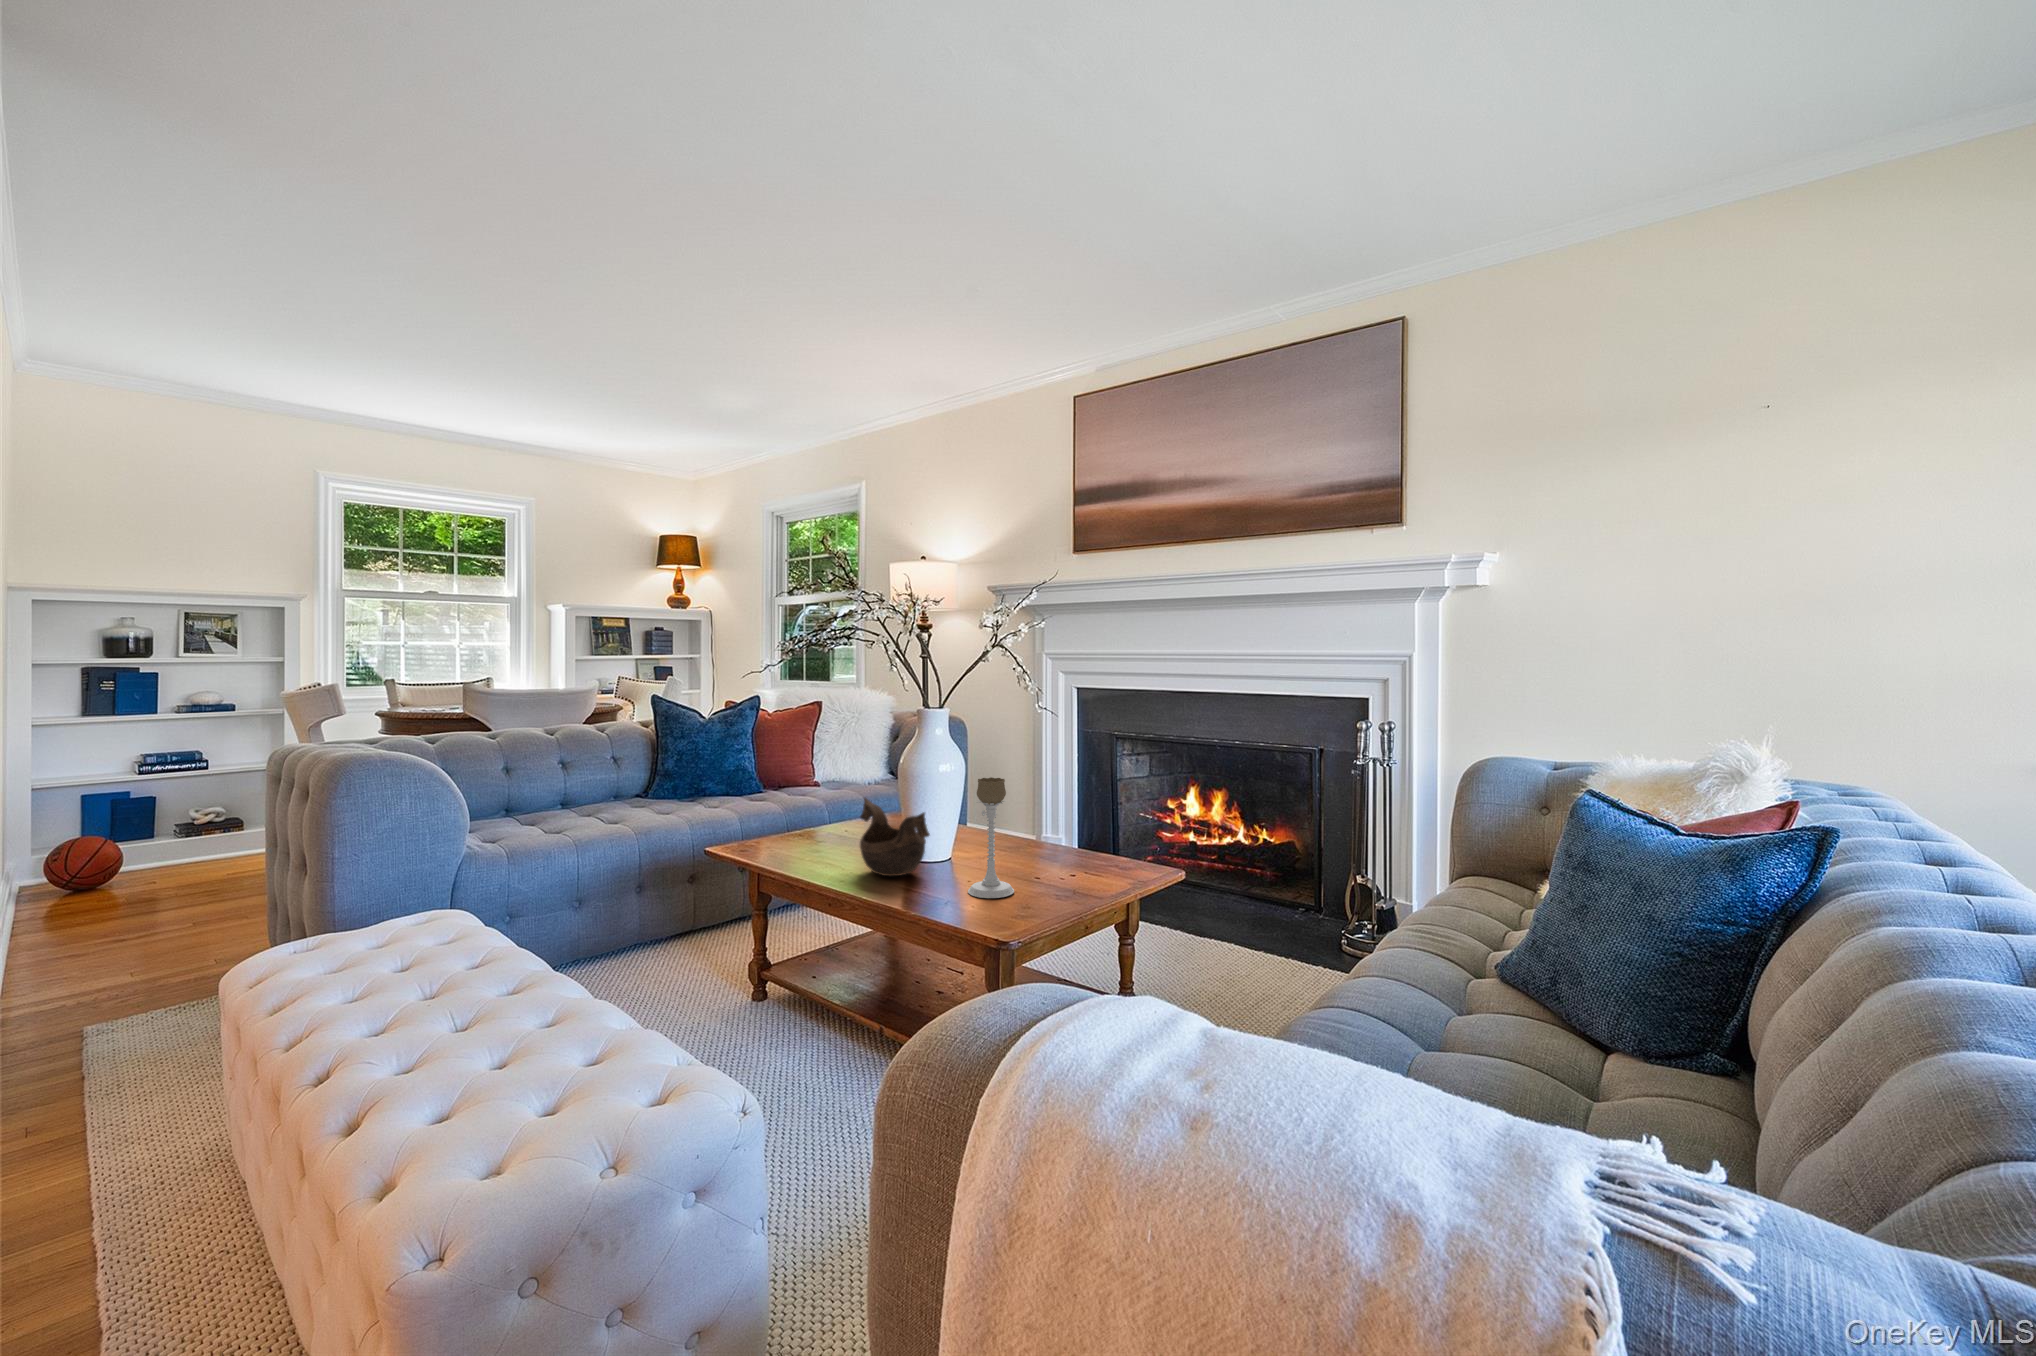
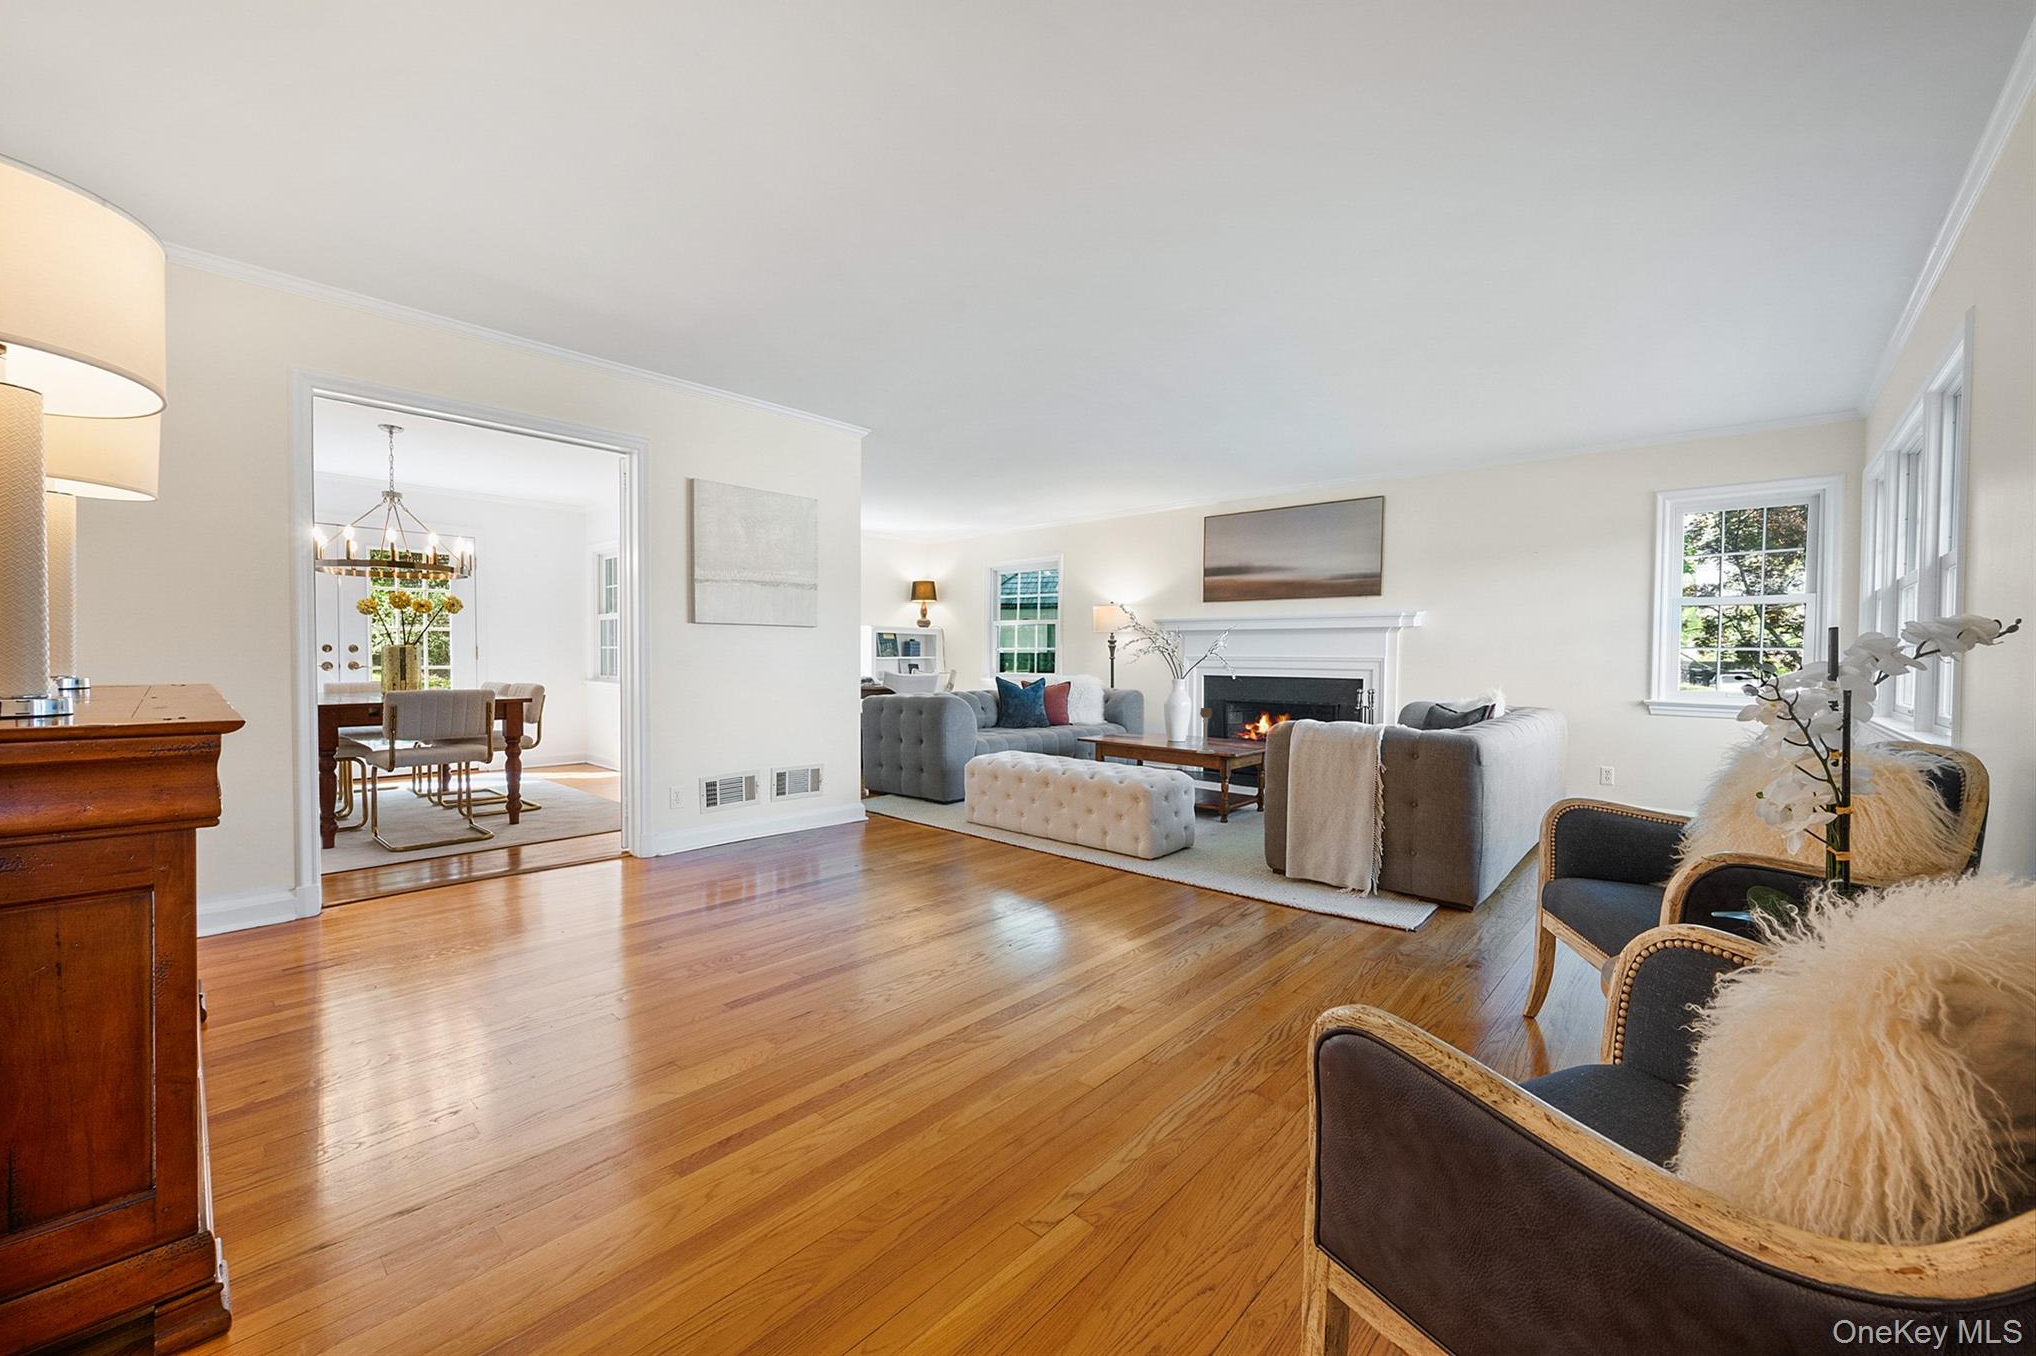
decorative bowl: present [860,798,930,876] -> none [1141,719,1181,749]

